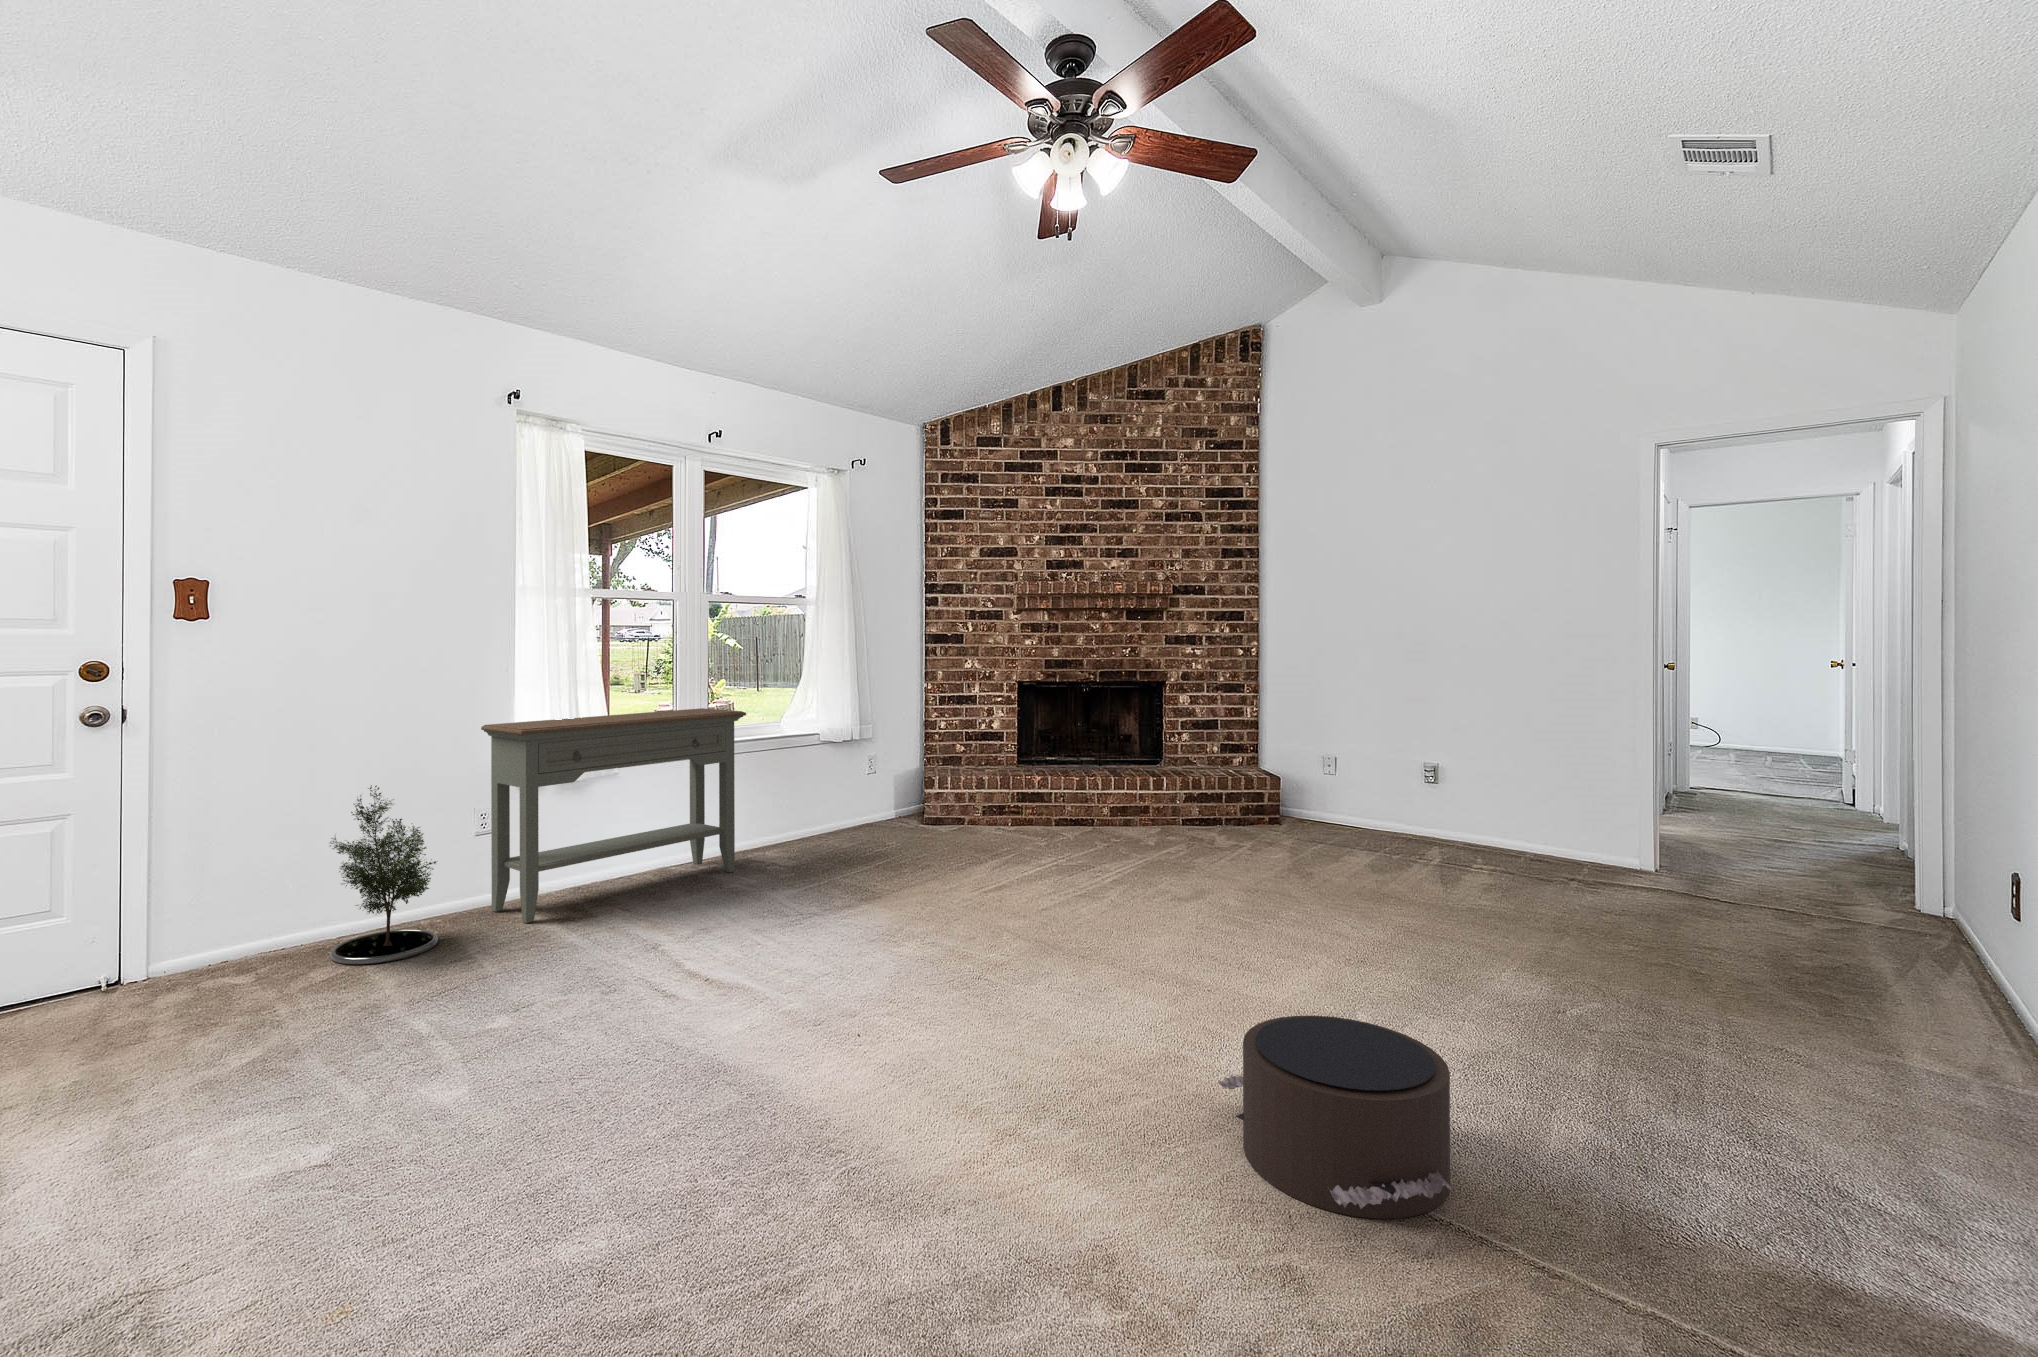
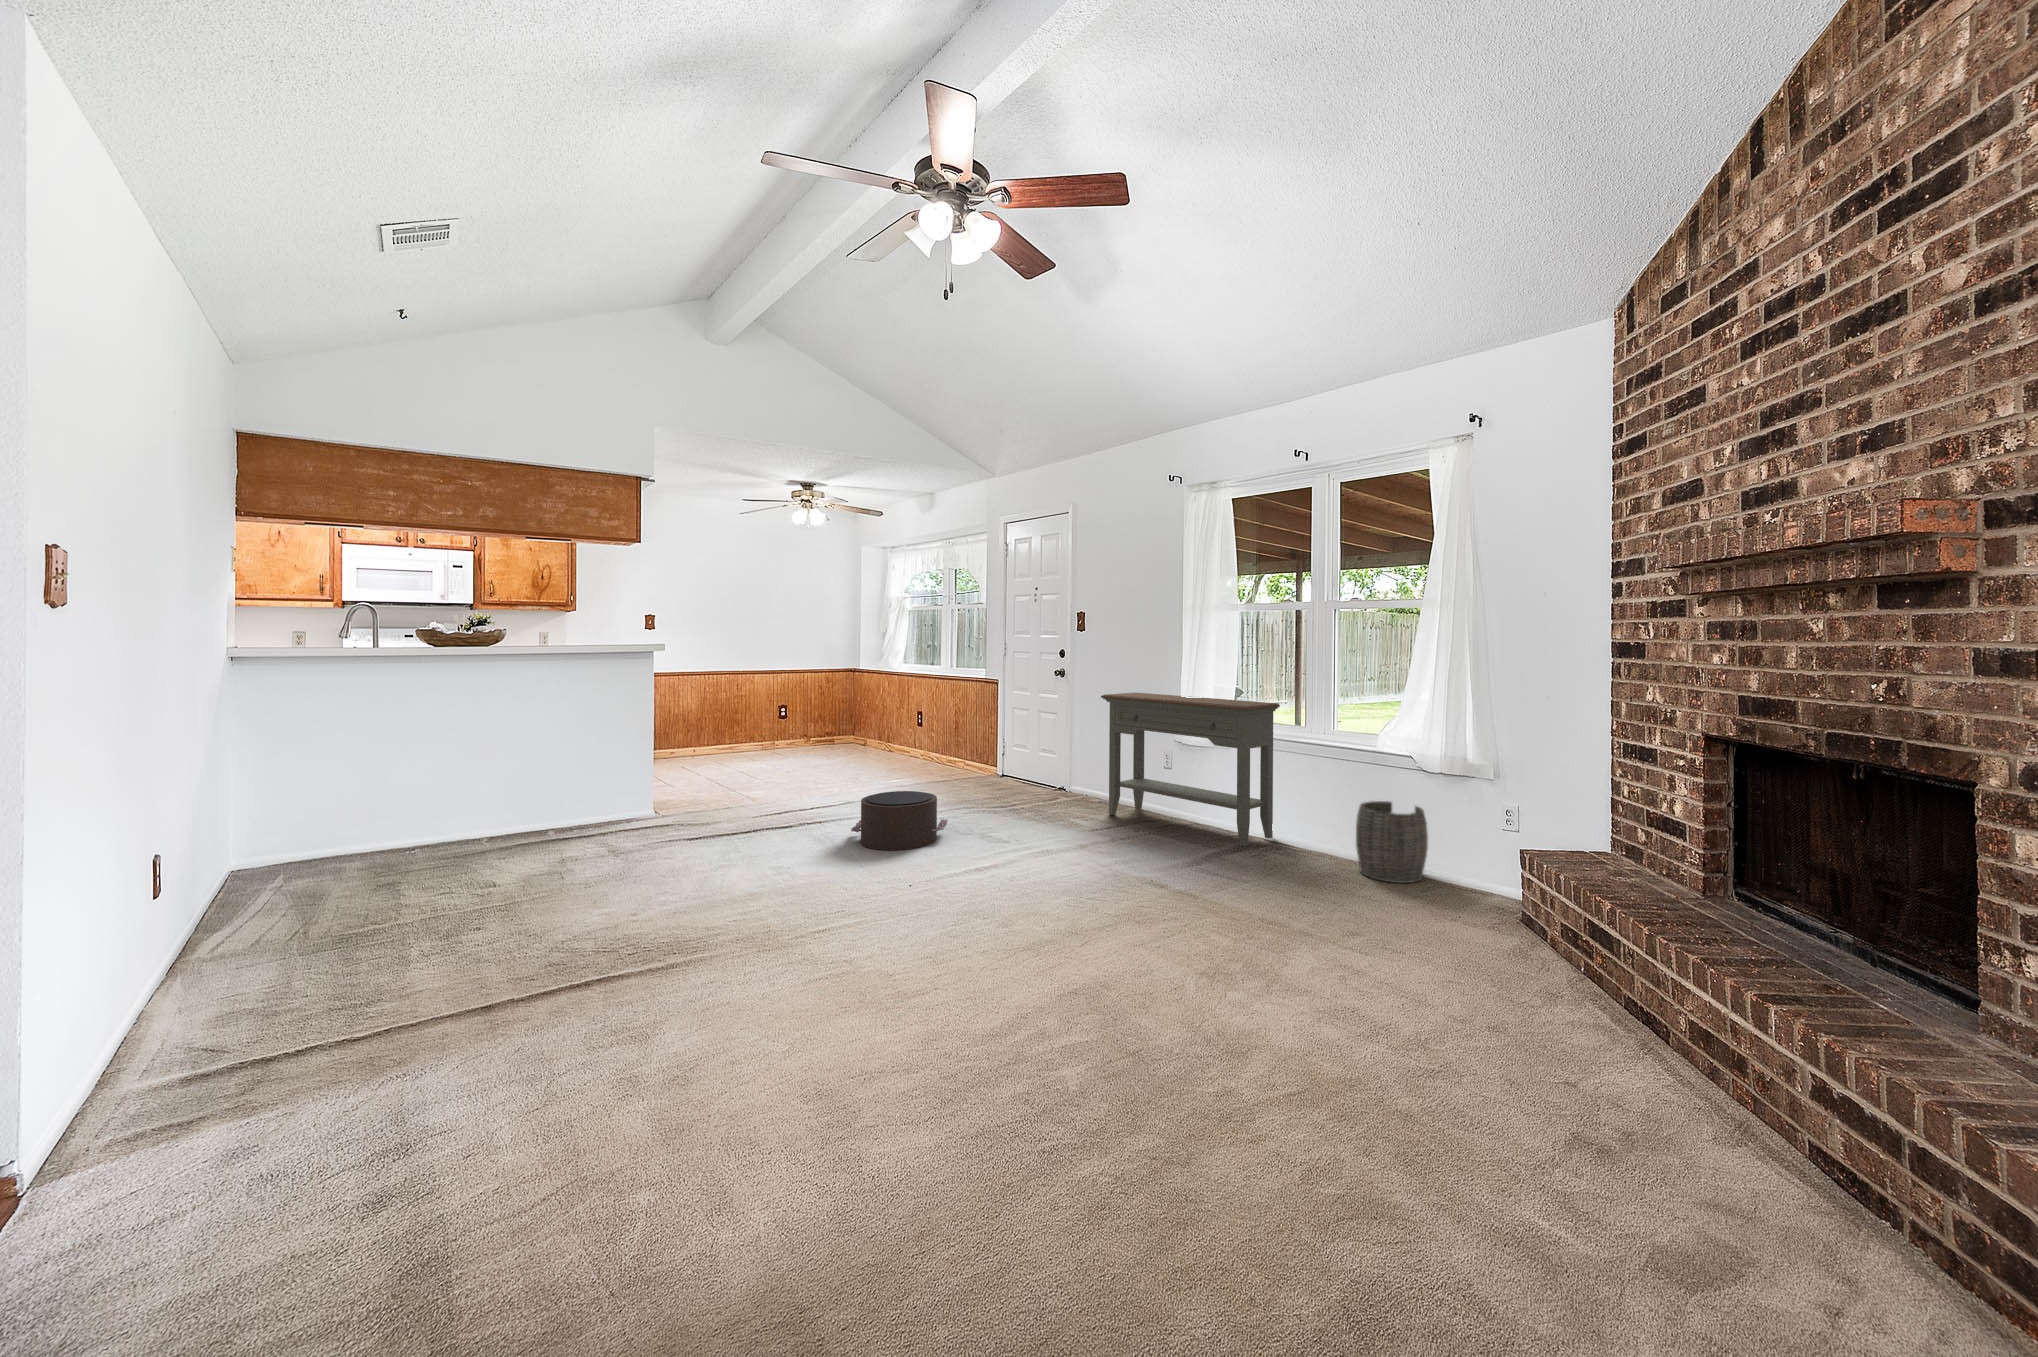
woven basket: none [804,778,863,846] -> present [1356,801,1428,883]
potted tree: present [330,785,438,964] -> none [1040,713,1102,806]
pouf: present [1218,1016,1455,1219] -> present [851,791,948,850]

